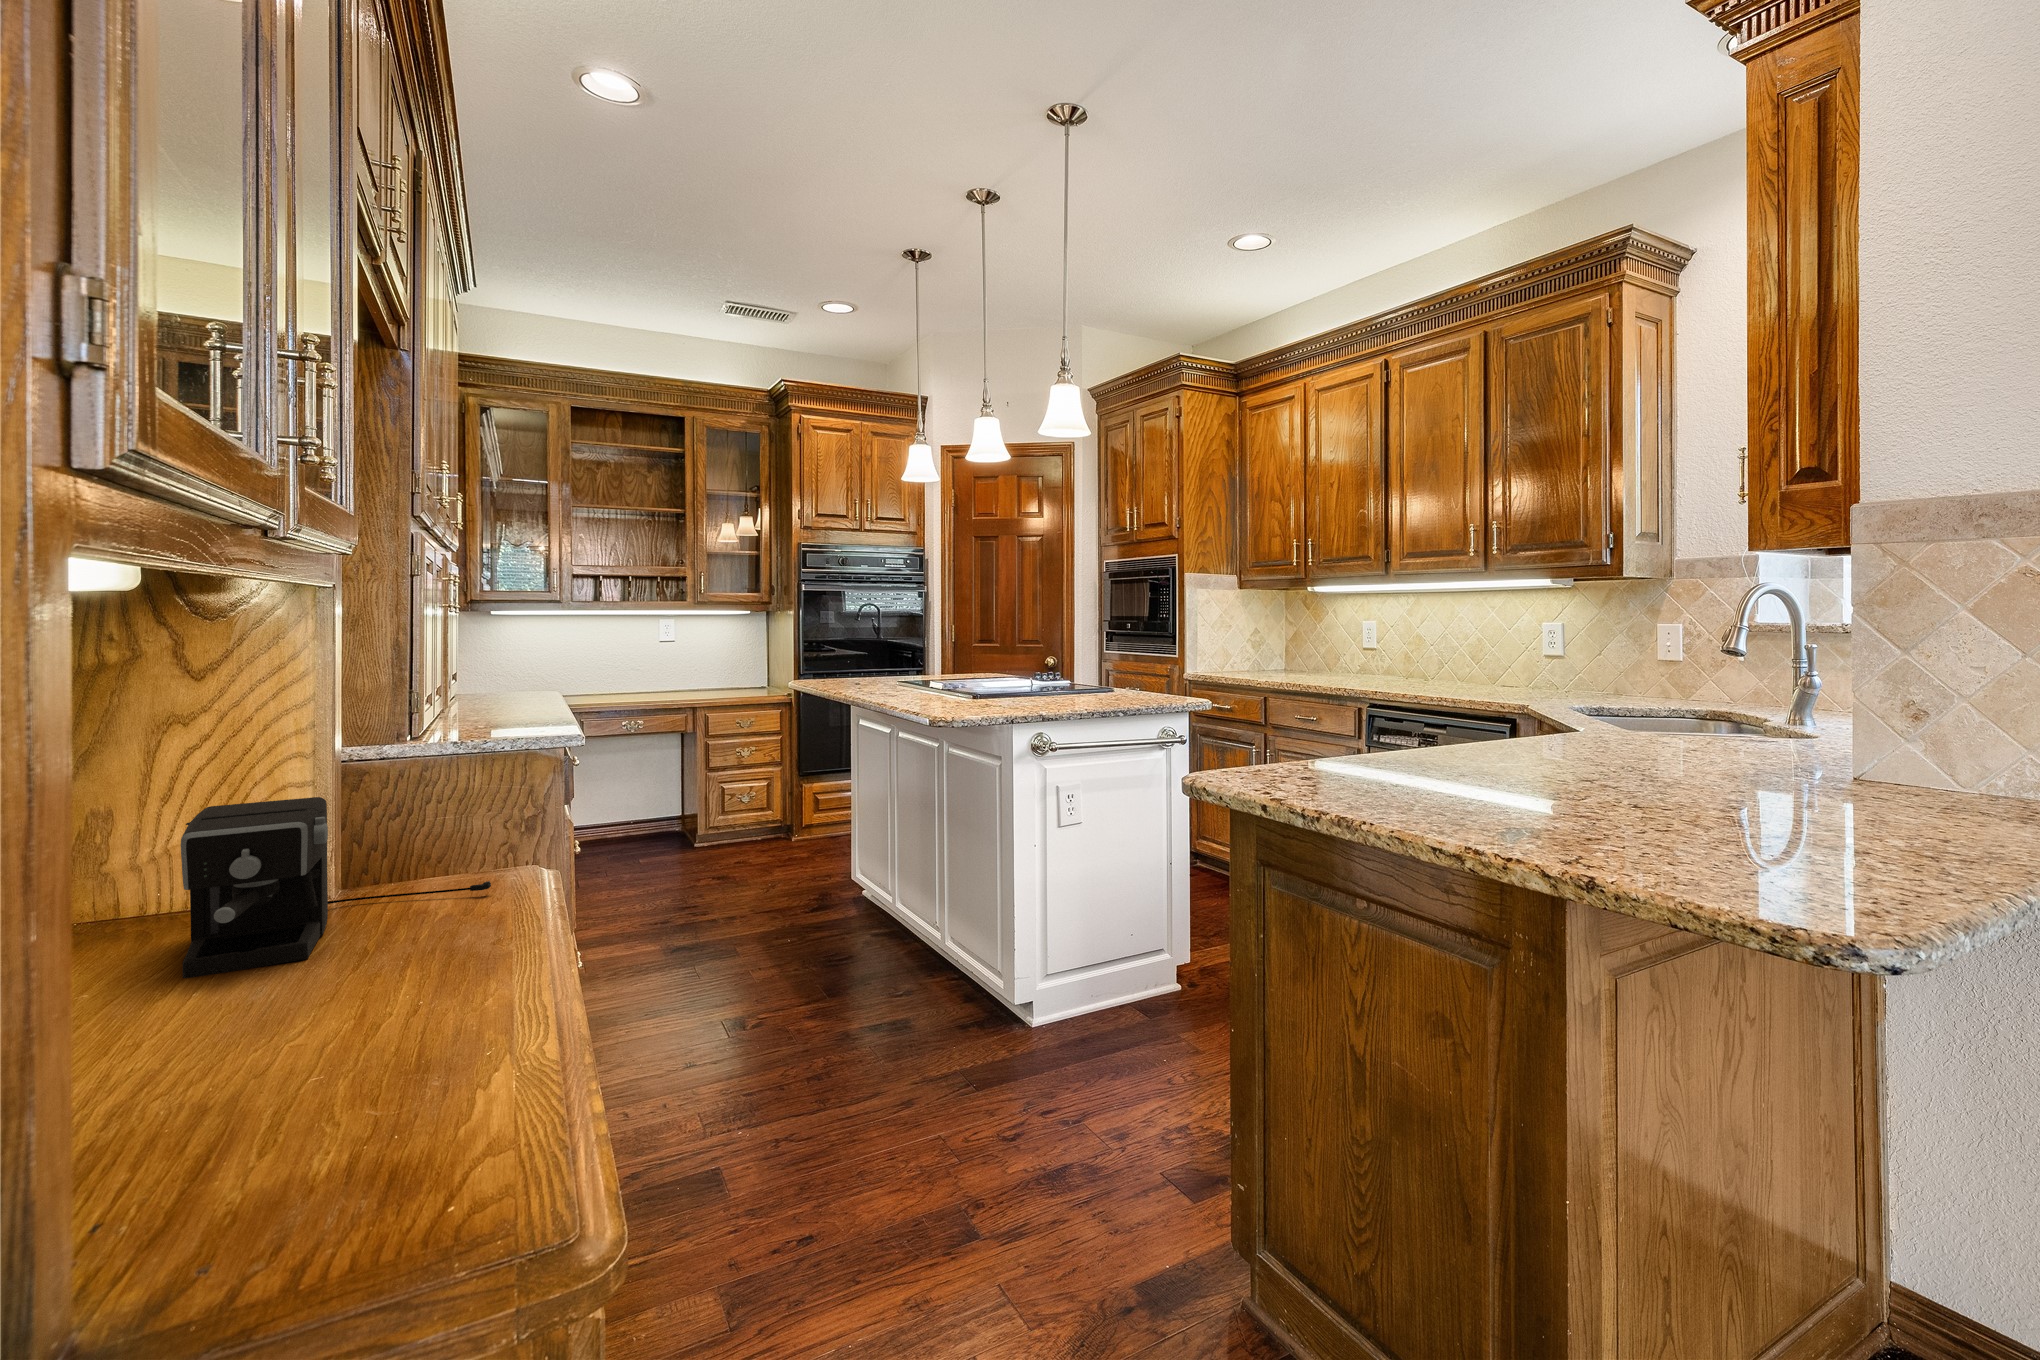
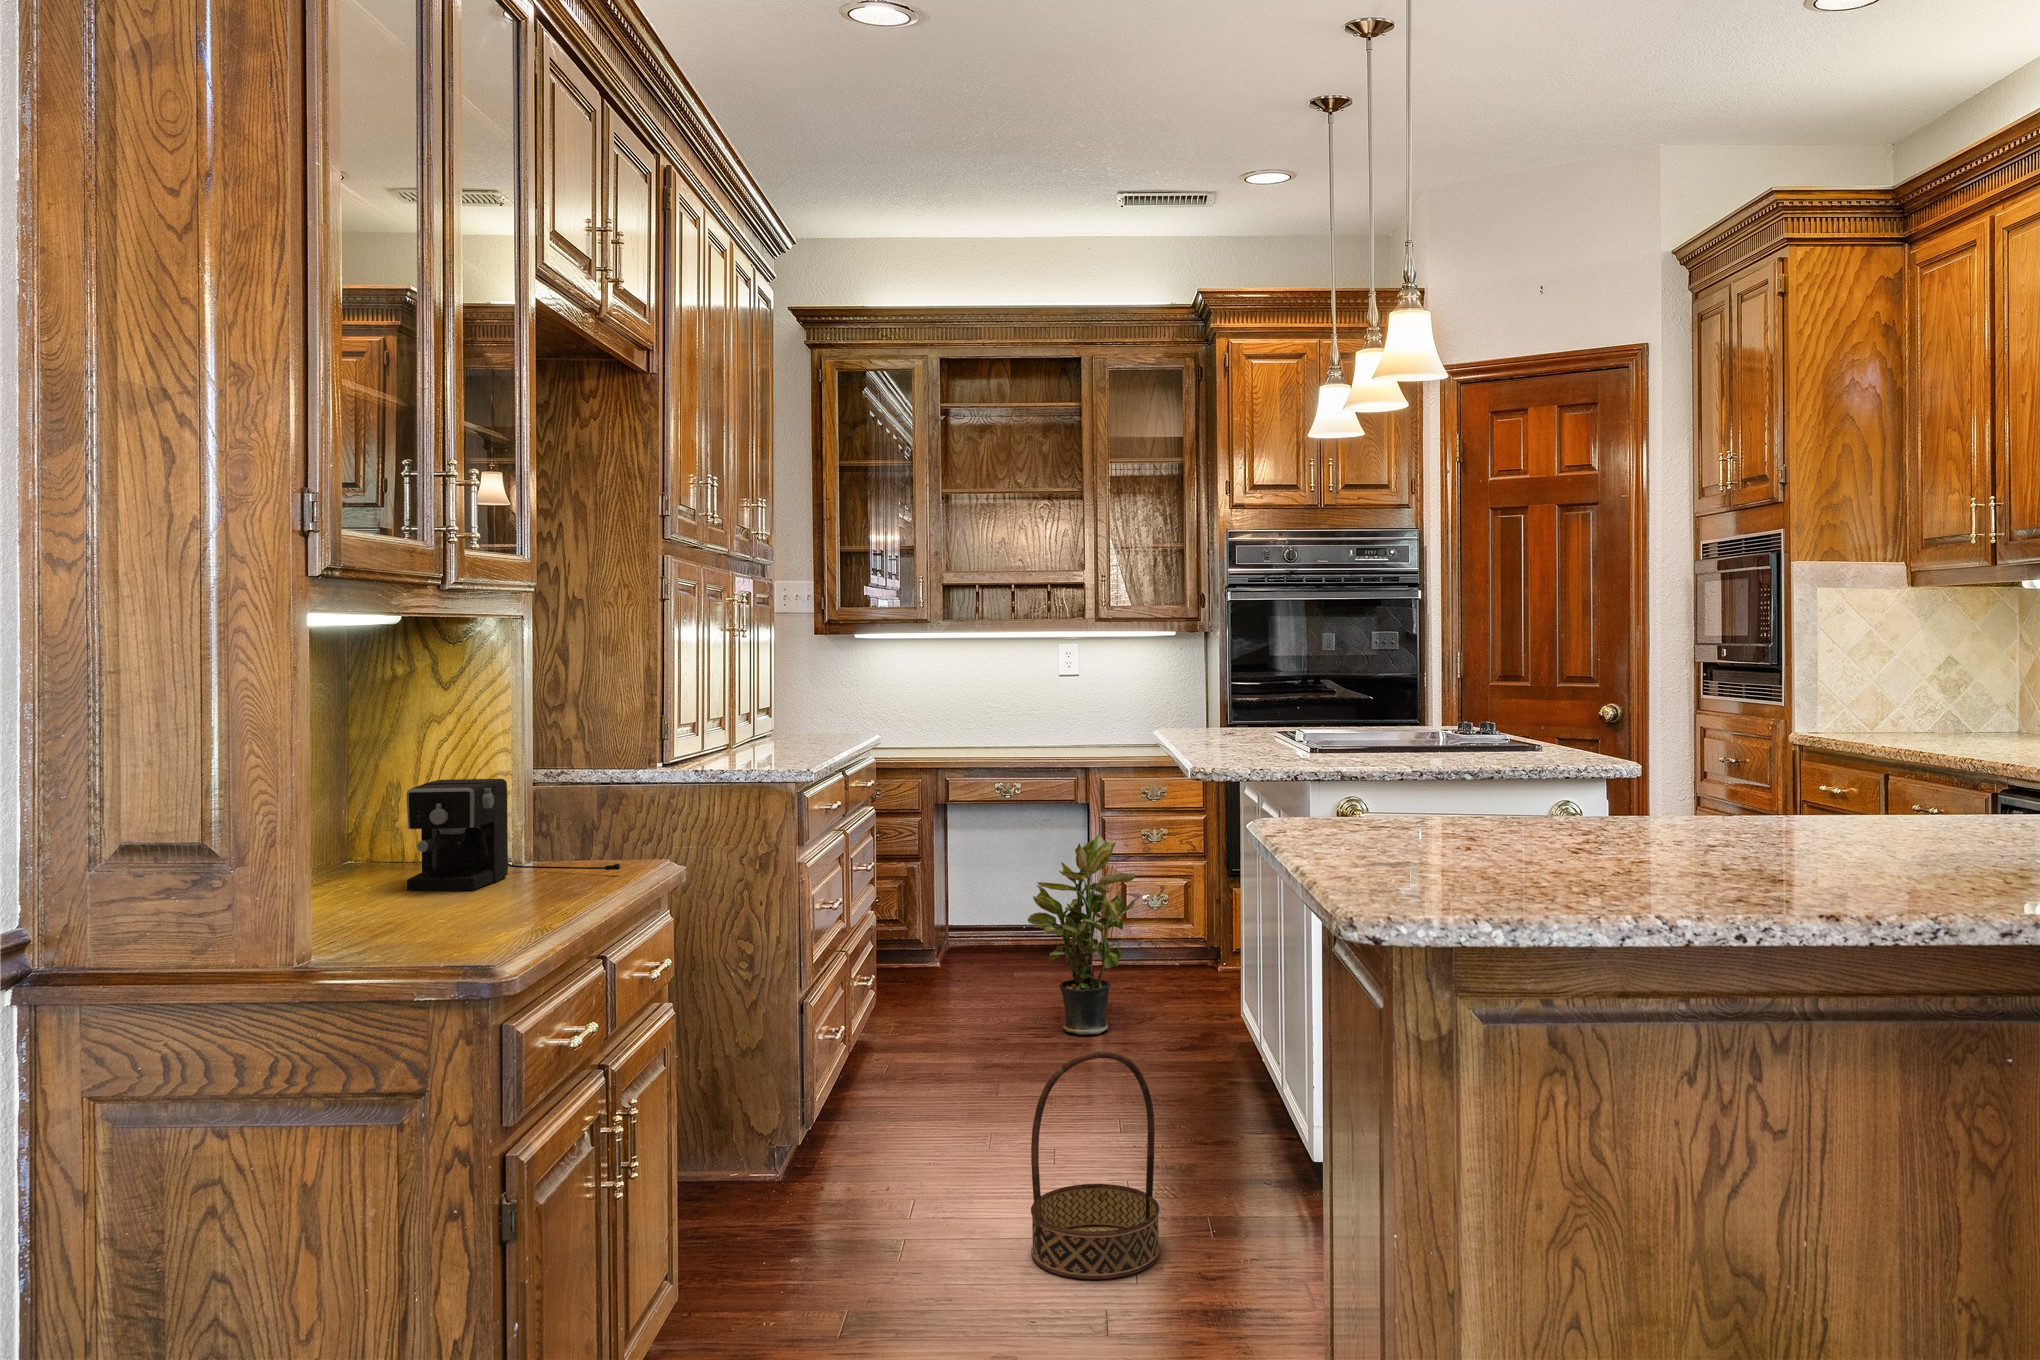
potted plant: none [679,757,769,914] -> present [1028,835,1136,1035]
basket: none [819,954,927,1152] -> present [1031,1051,1160,1279]

